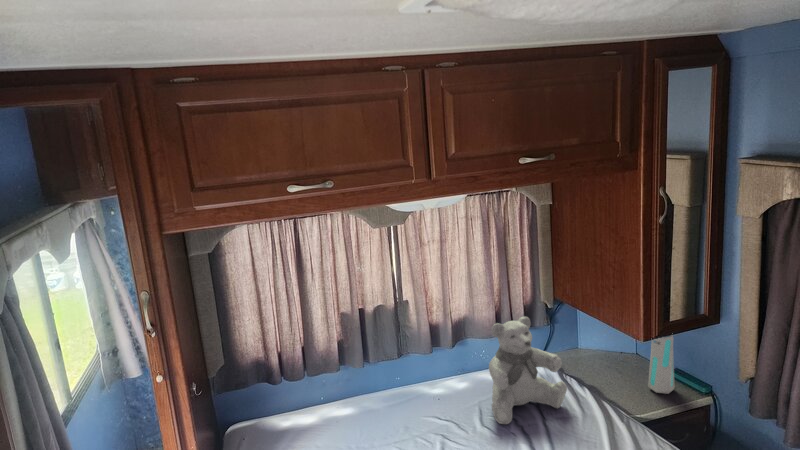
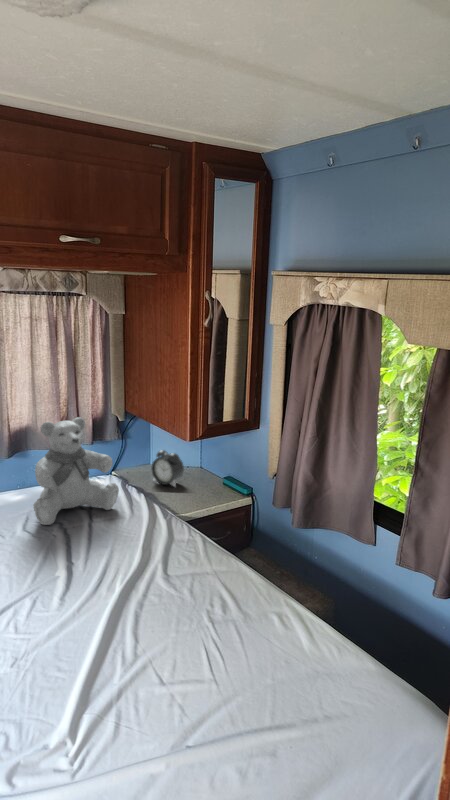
water bottle: present [648,335,674,394] -> none [201,430,224,497]
alarm clock: none [586,338,623,379] -> present [151,450,184,487]

